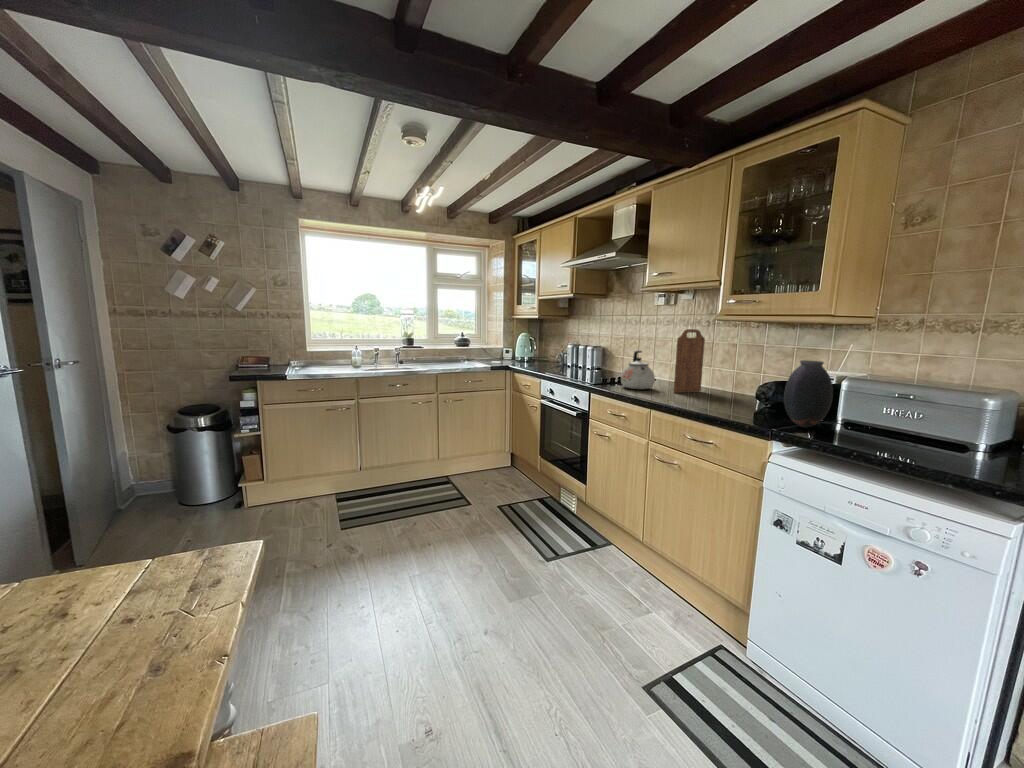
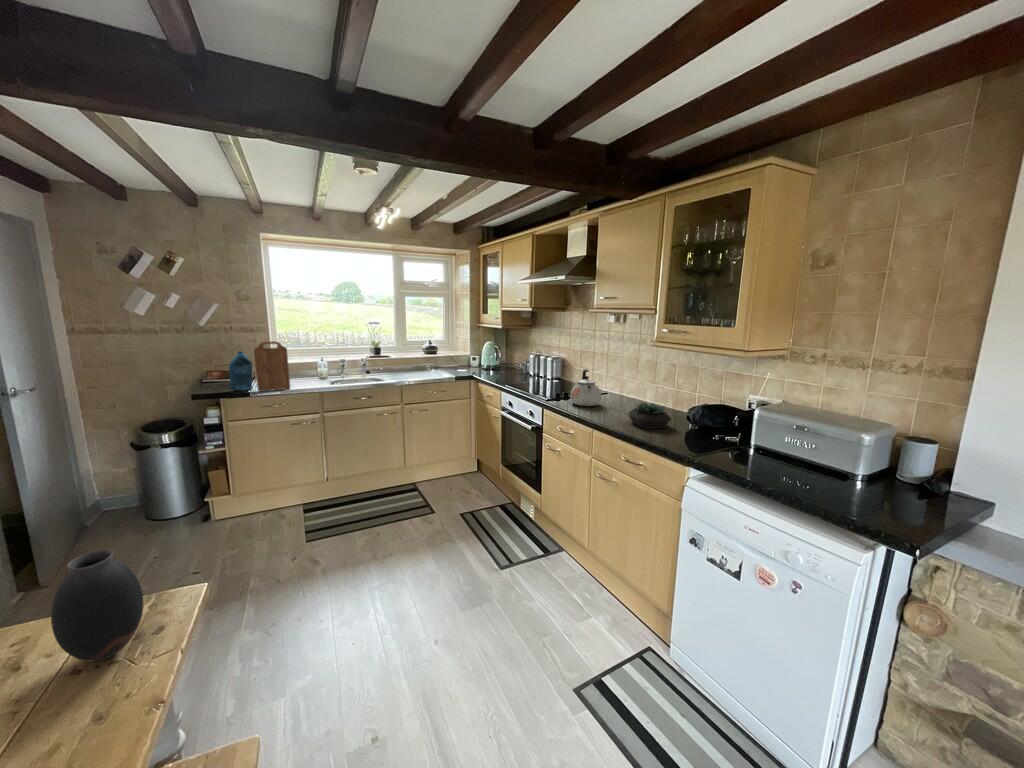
cutting board: present [674,329,705,393] -> present [254,341,290,391]
bottle: none [265,334,288,375] -> present [229,351,252,391]
vase: present [784,360,833,428] -> present [51,550,143,661]
succulent plant: none [690,381,740,407] -> present [628,403,671,429]

